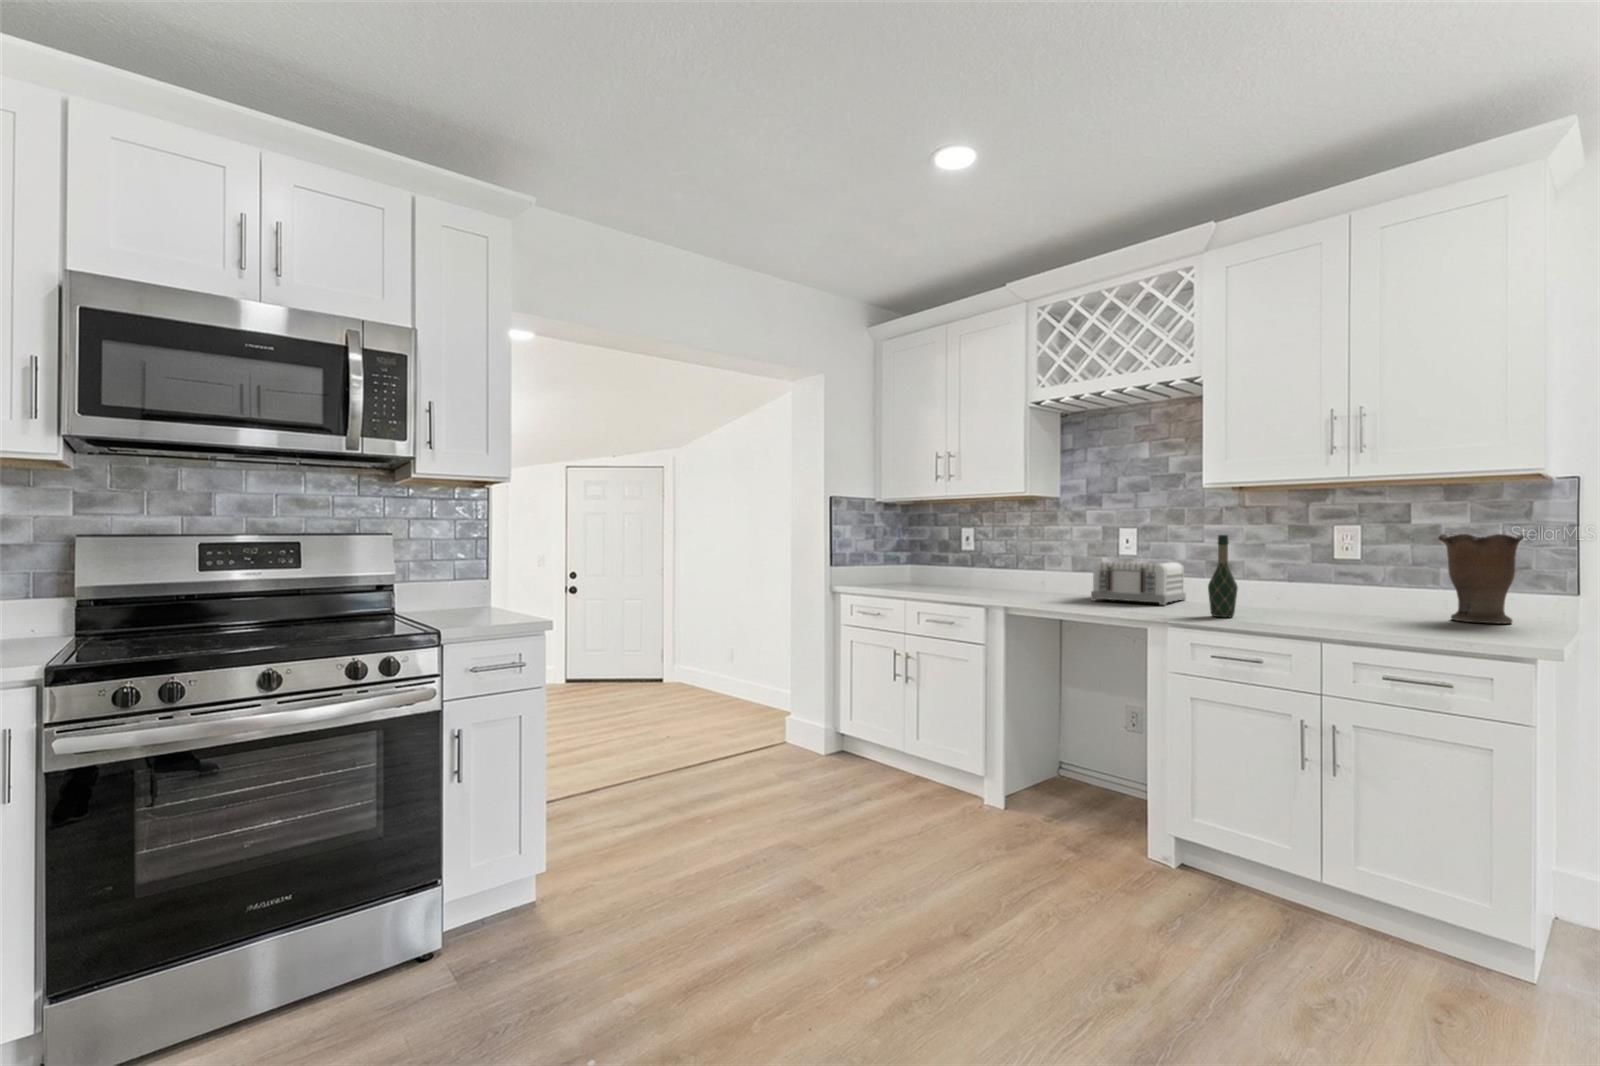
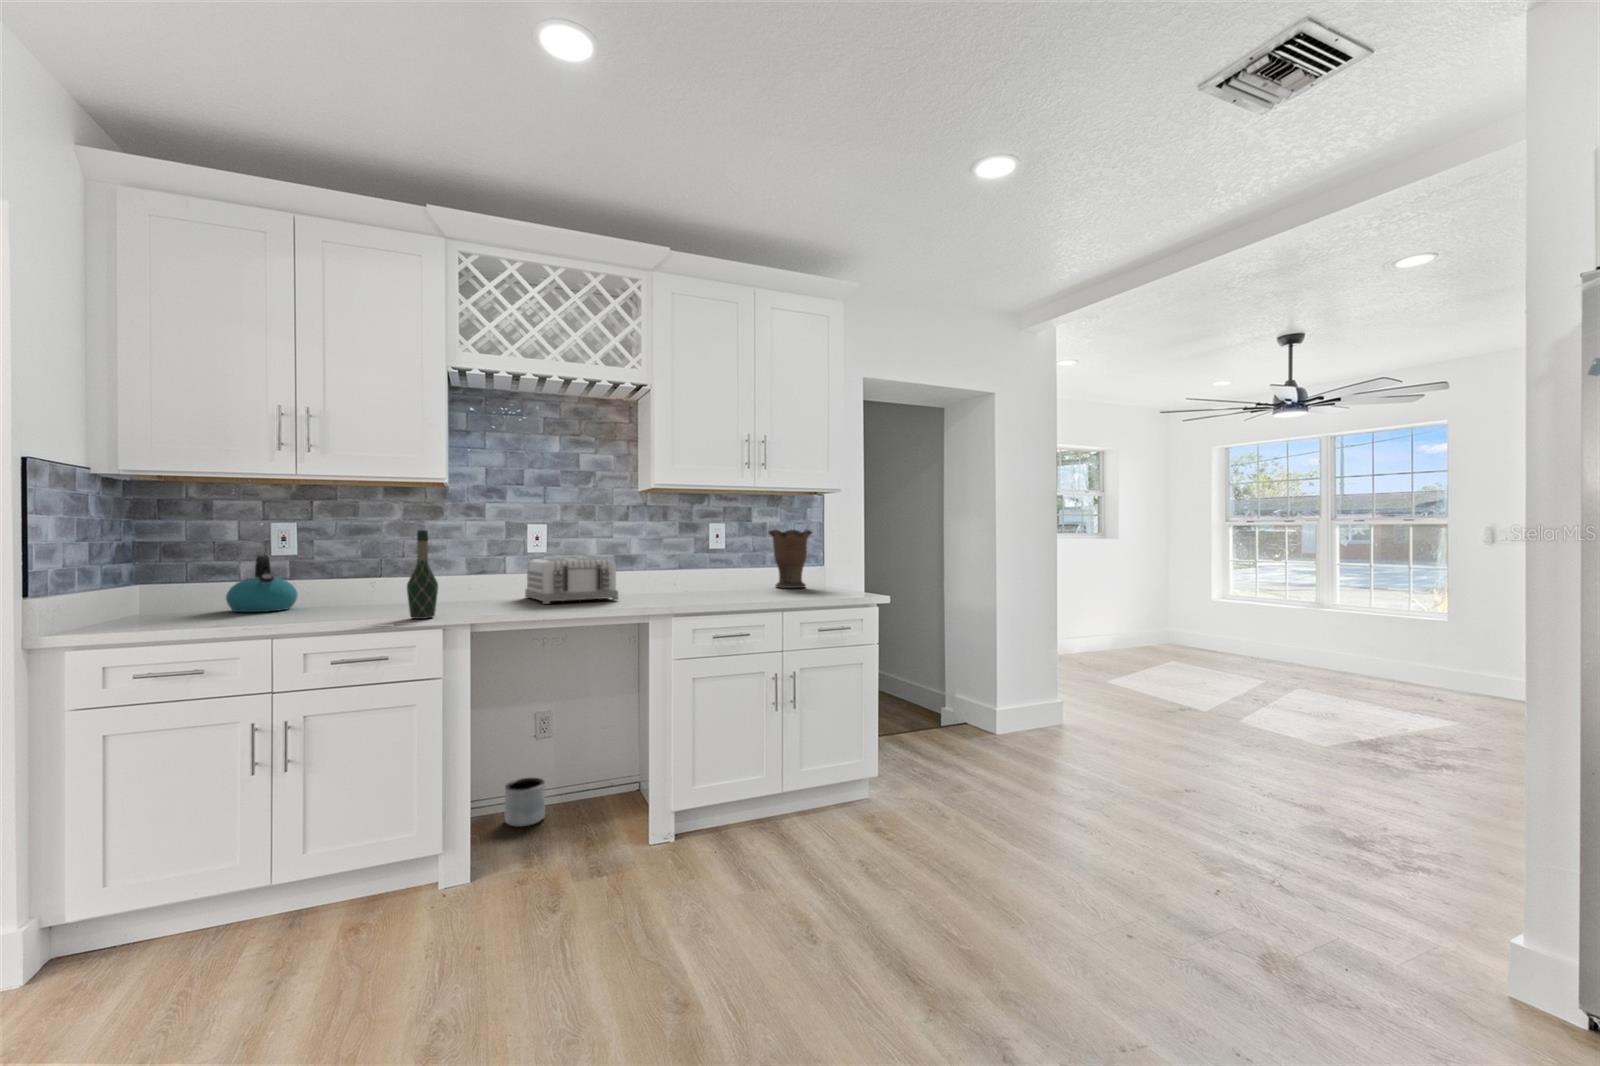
wine bottle: present [1208,535,1238,617] -> present [407,530,438,619]
kettle: none [930,550,969,587] -> present [226,555,297,612]
planter: none [1085,760,1122,803] -> present [505,778,545,827]

